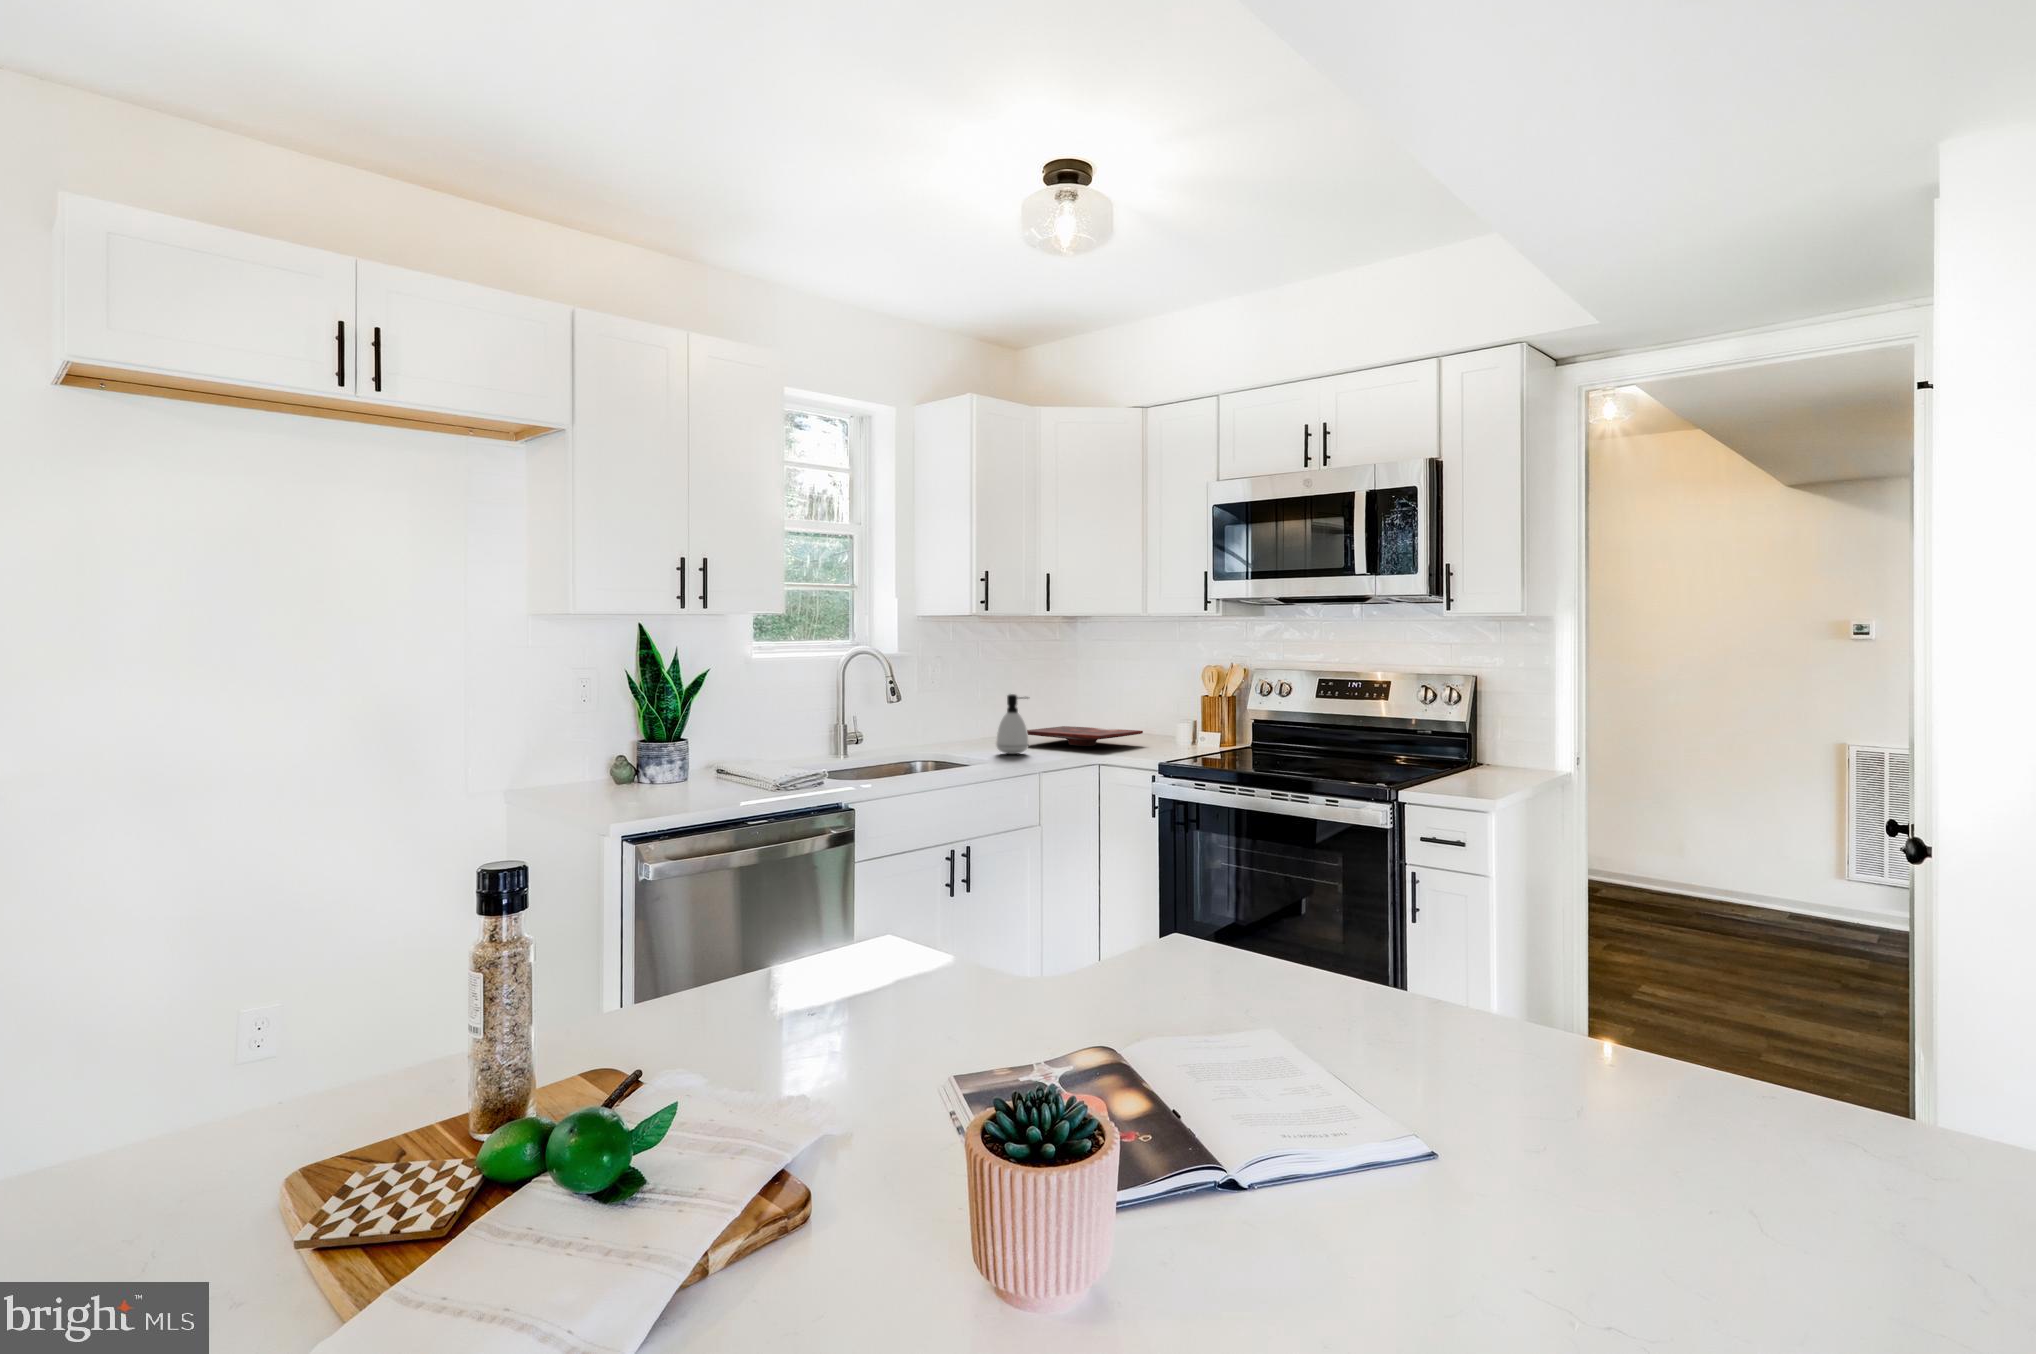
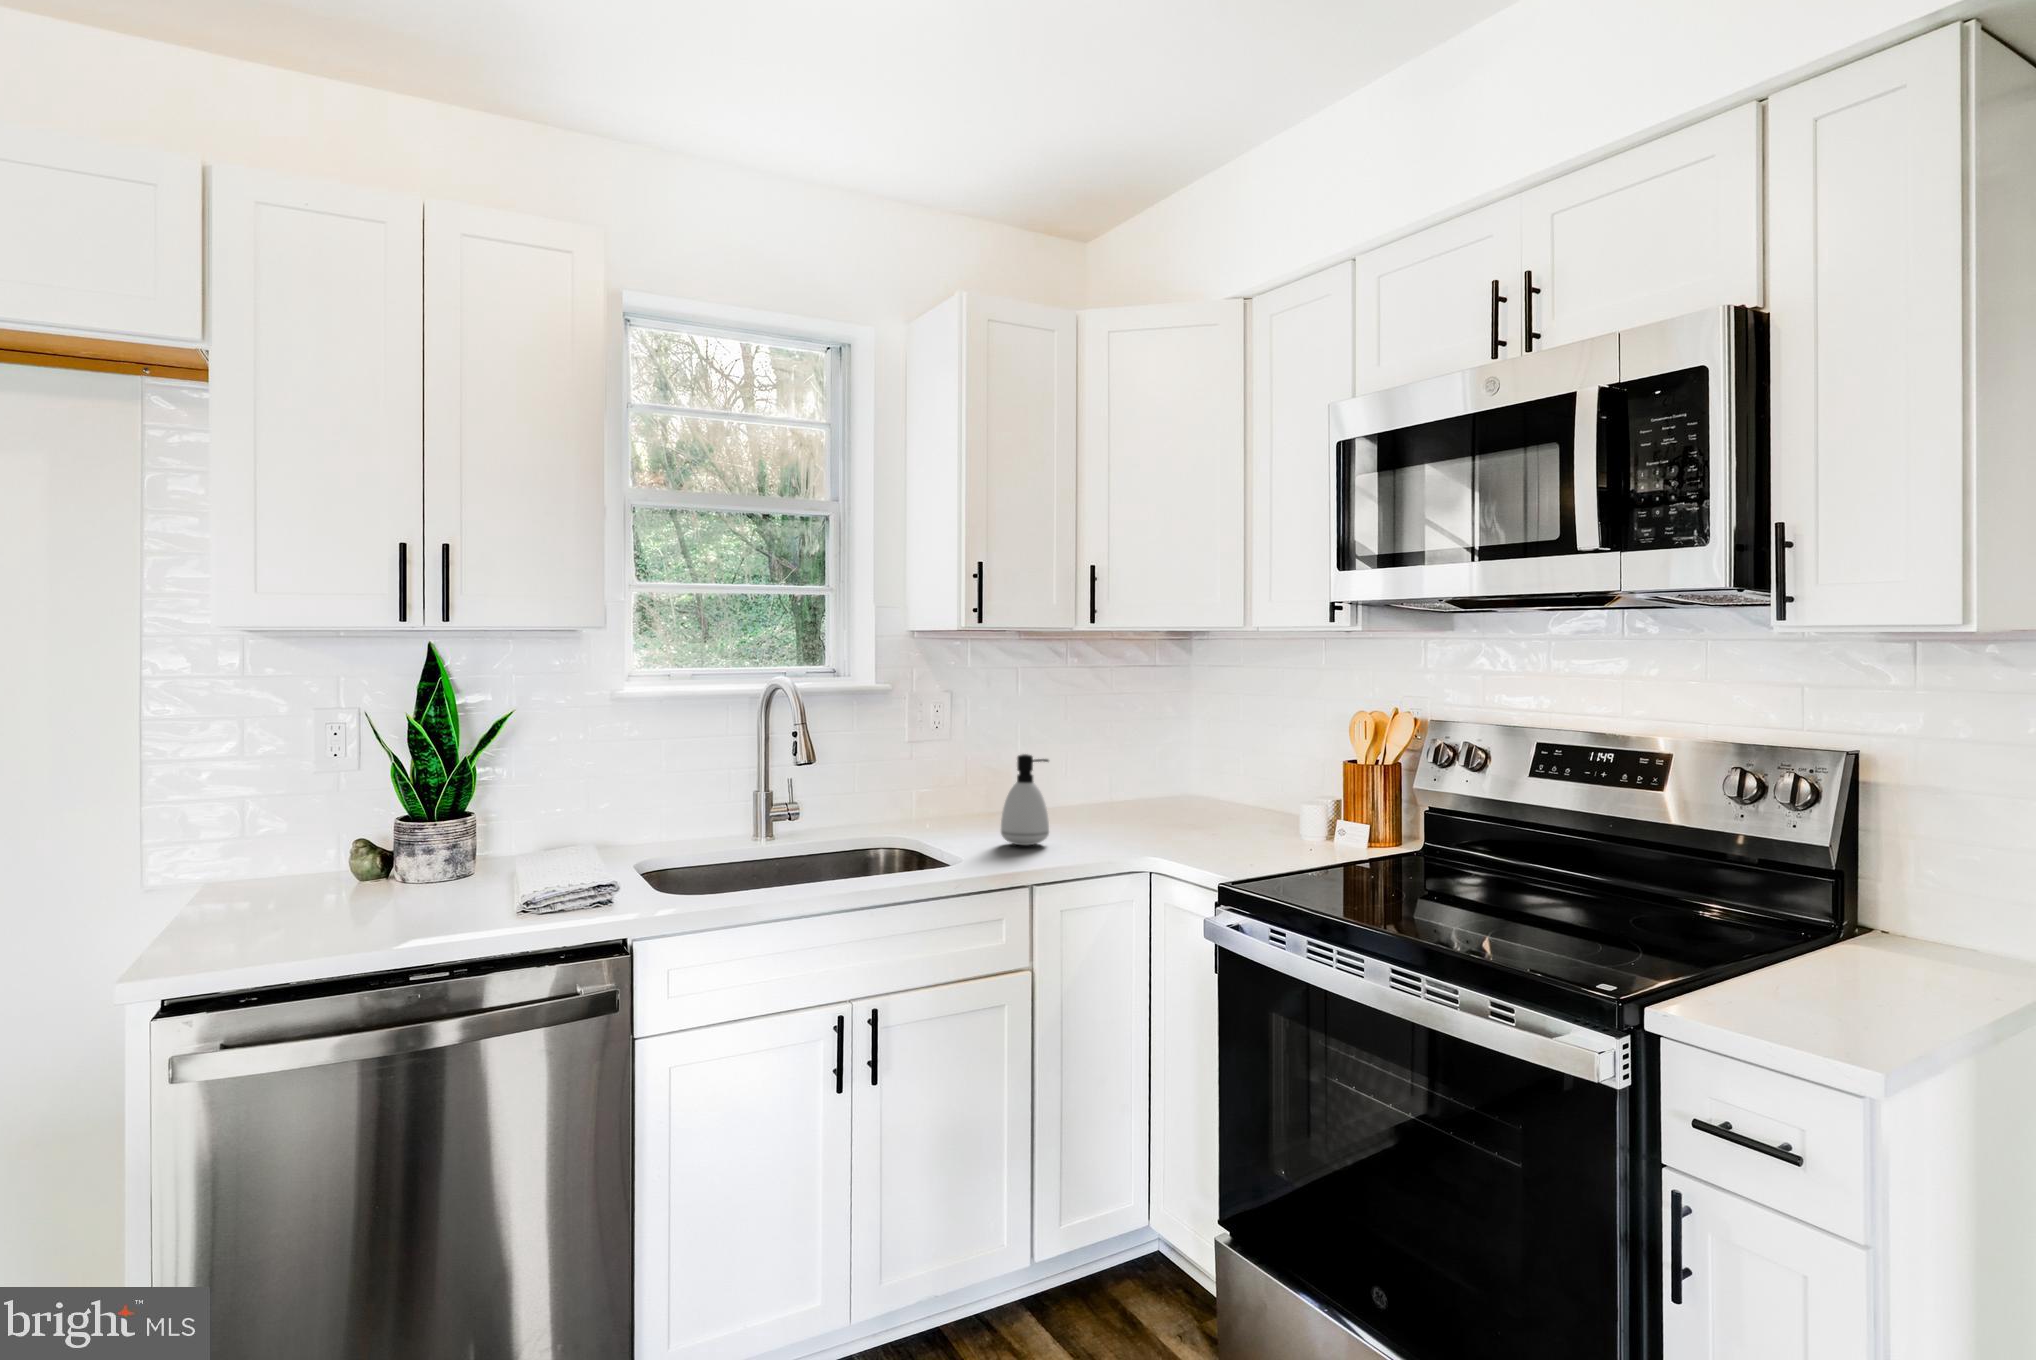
cutting board: present [1027,726,1143,746] -> none [1065,799,1248,833]

